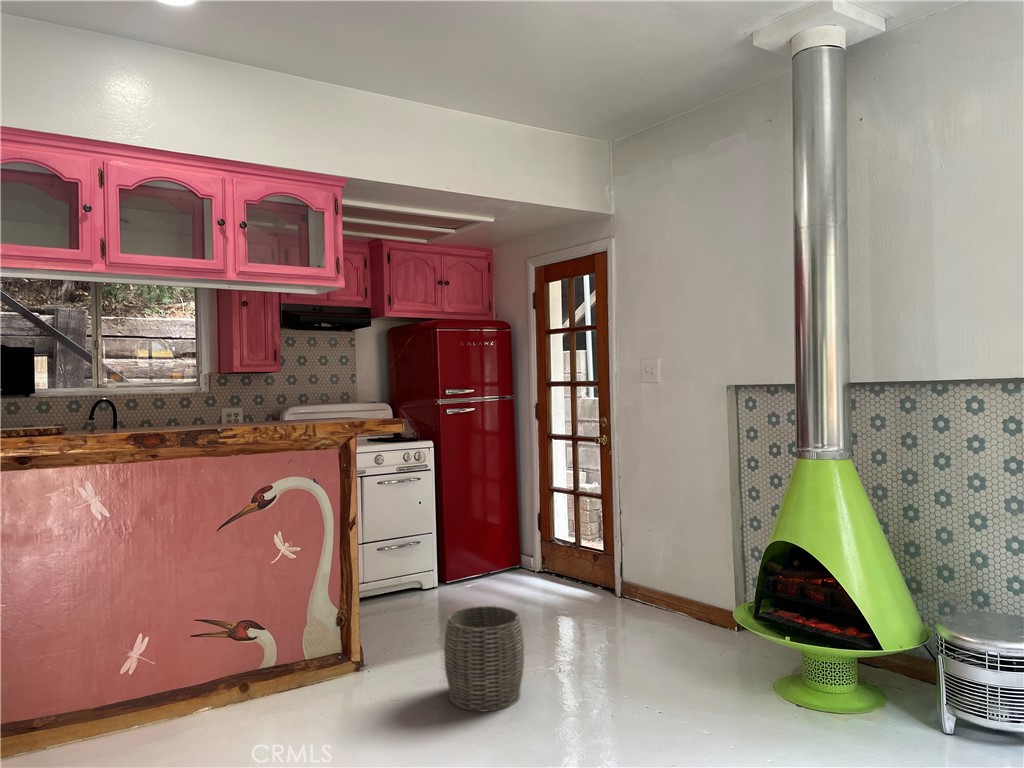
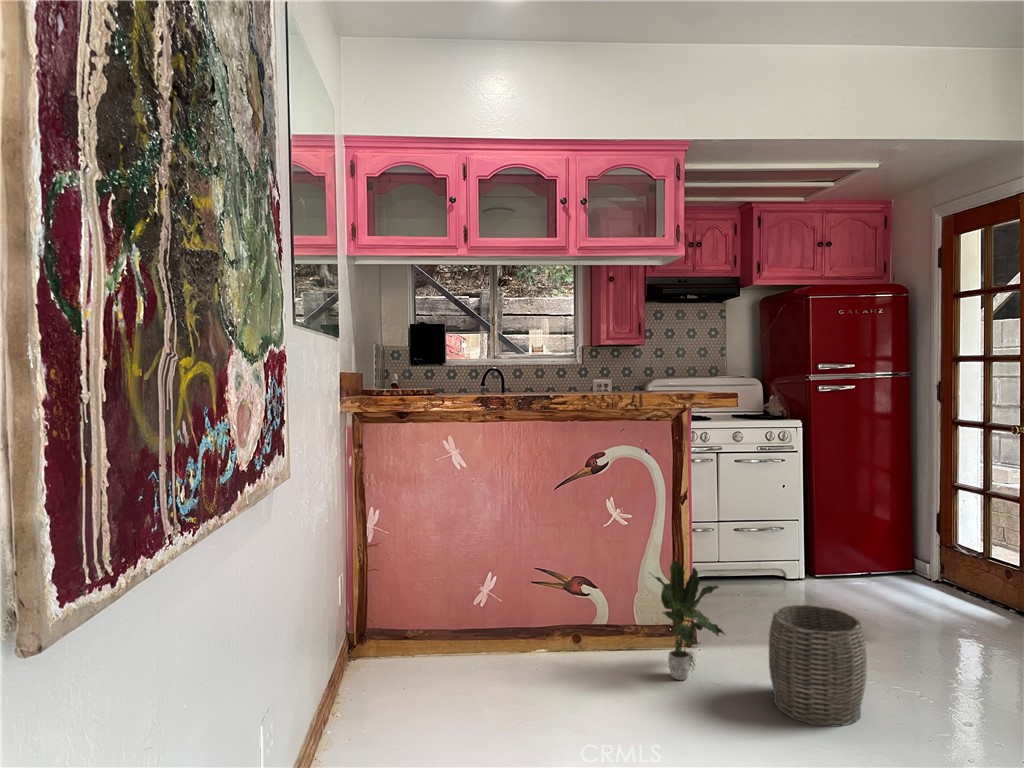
potted plant: none [327,586,402,703] -> present [649,561,725,680]

